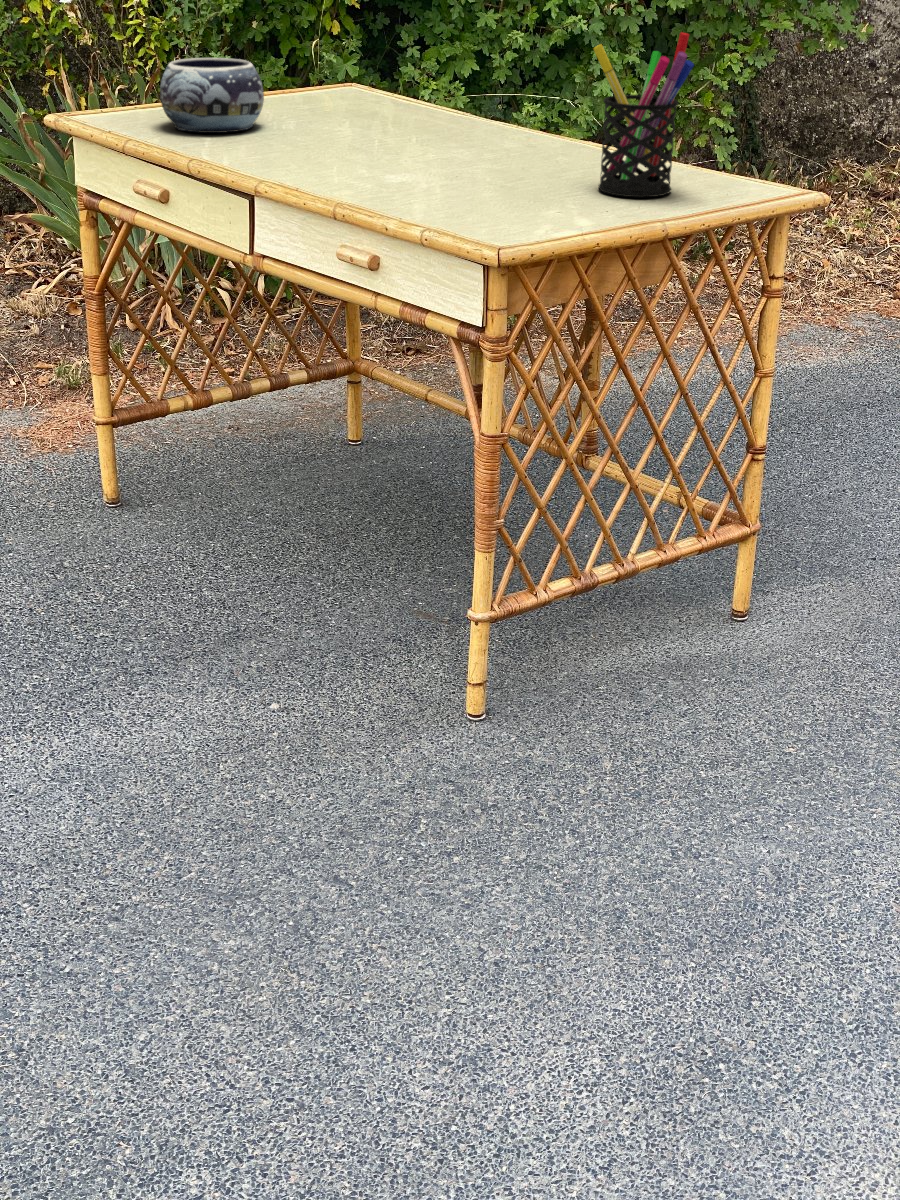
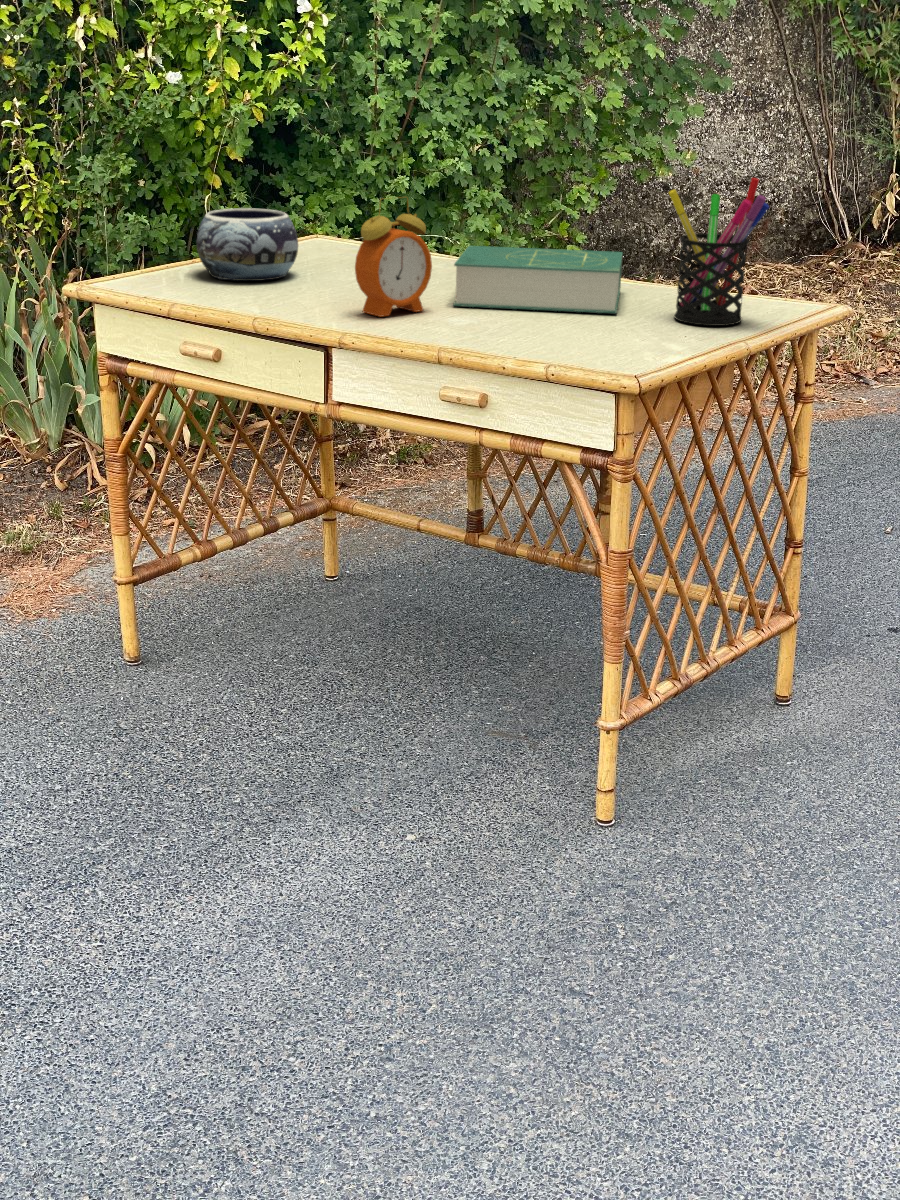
alarm clock: none [267,46,350,173] -> present [355,198,432,317]
book: none [379,103,580,180] -> present [453,246,623,313]

